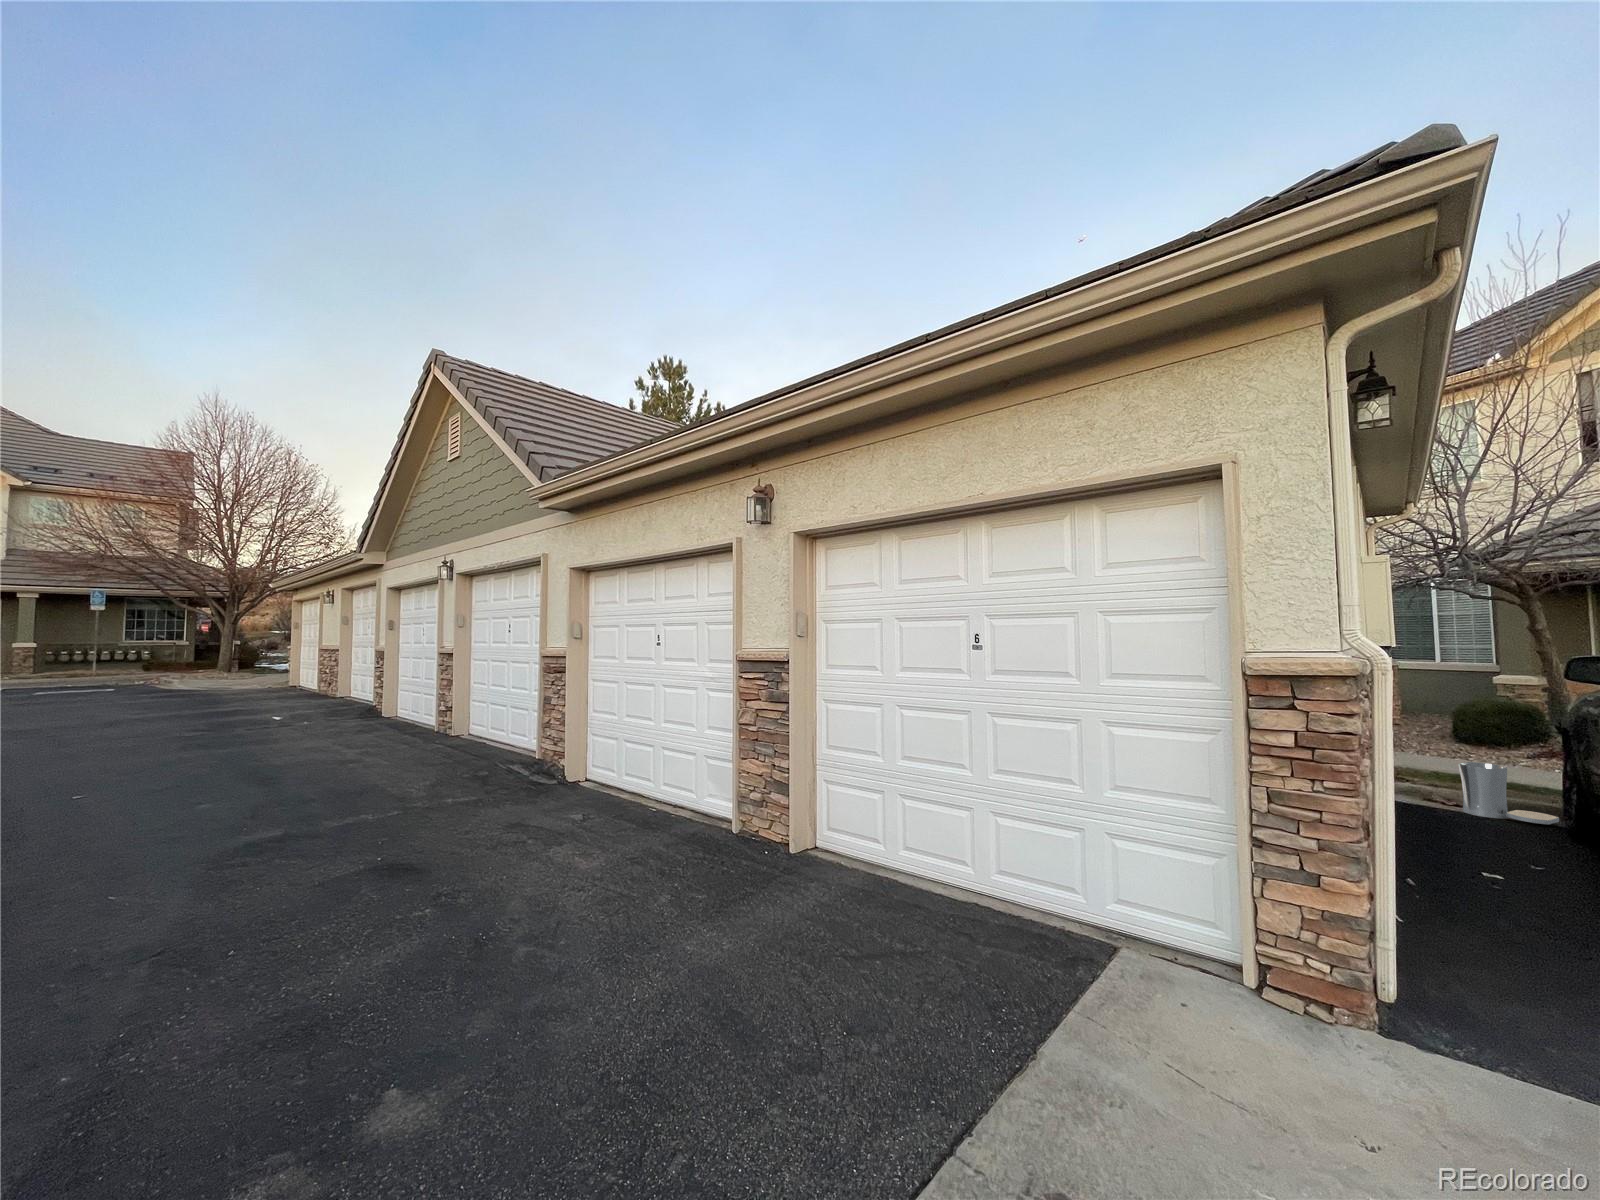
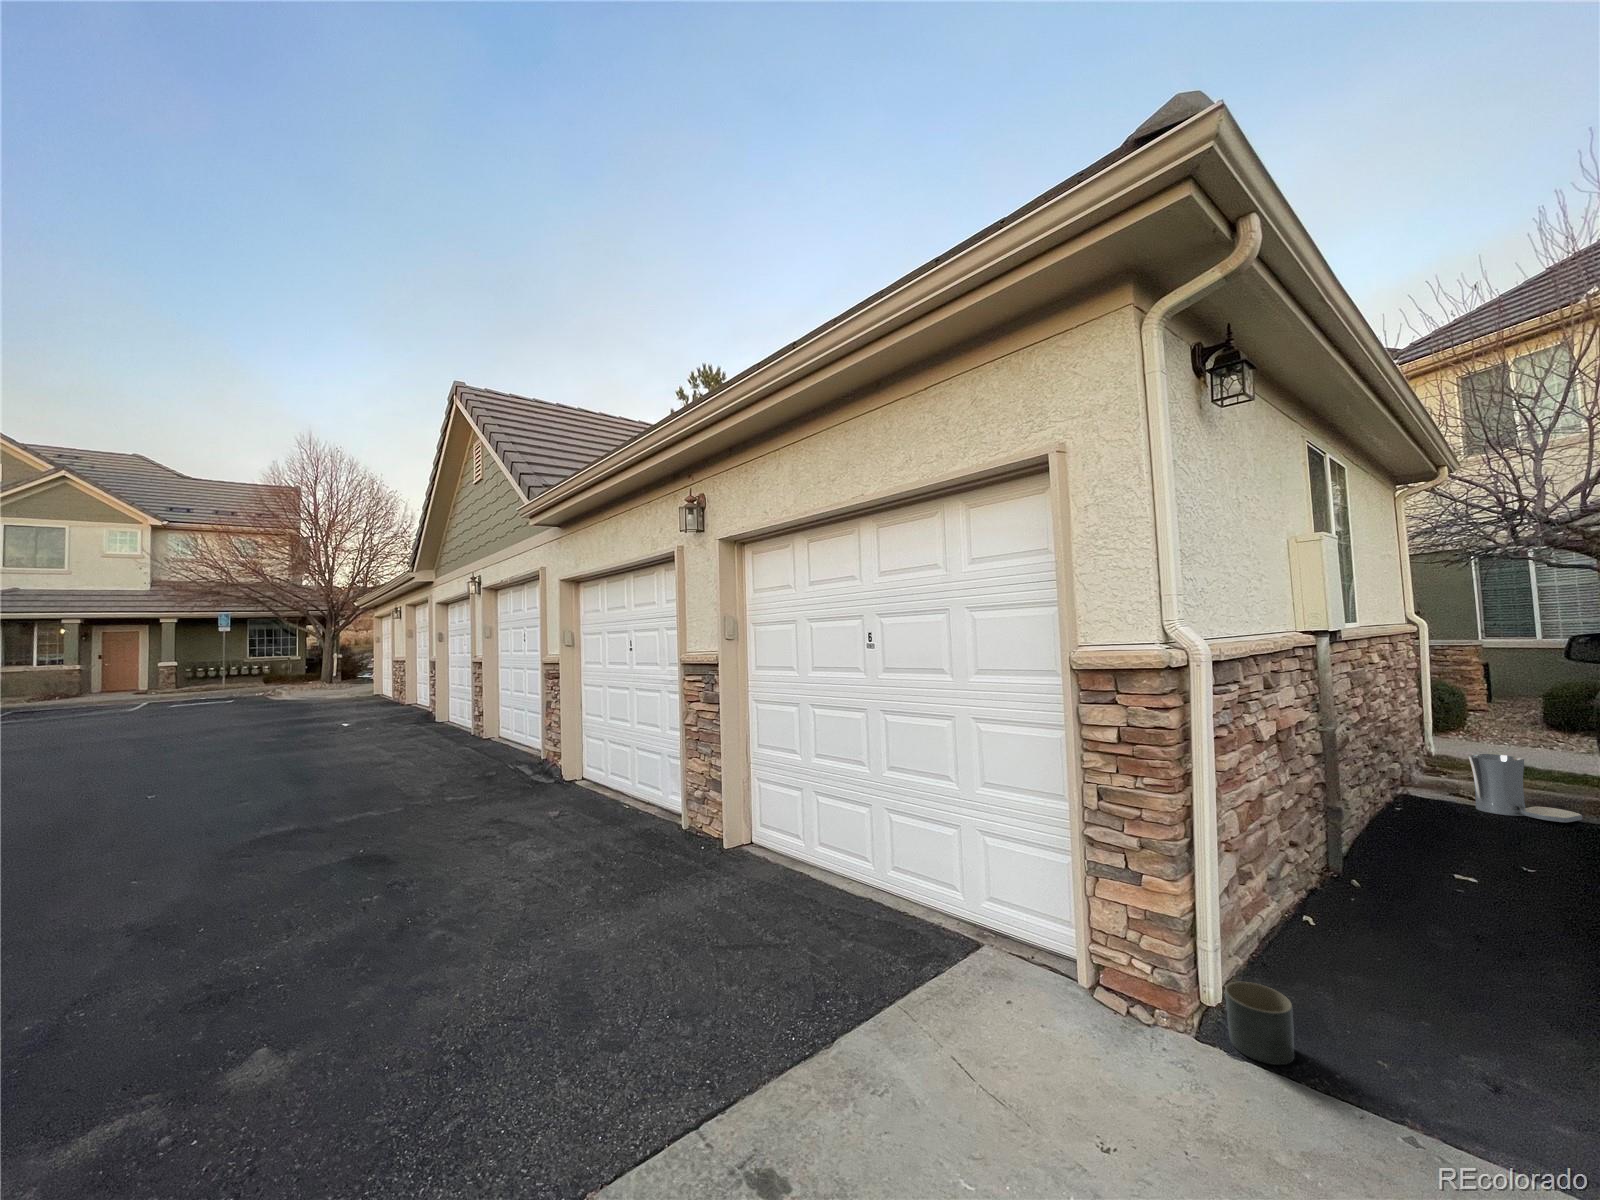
planter: none [1399,978,1475,1058] -> present [1225,982,1294,1065]

